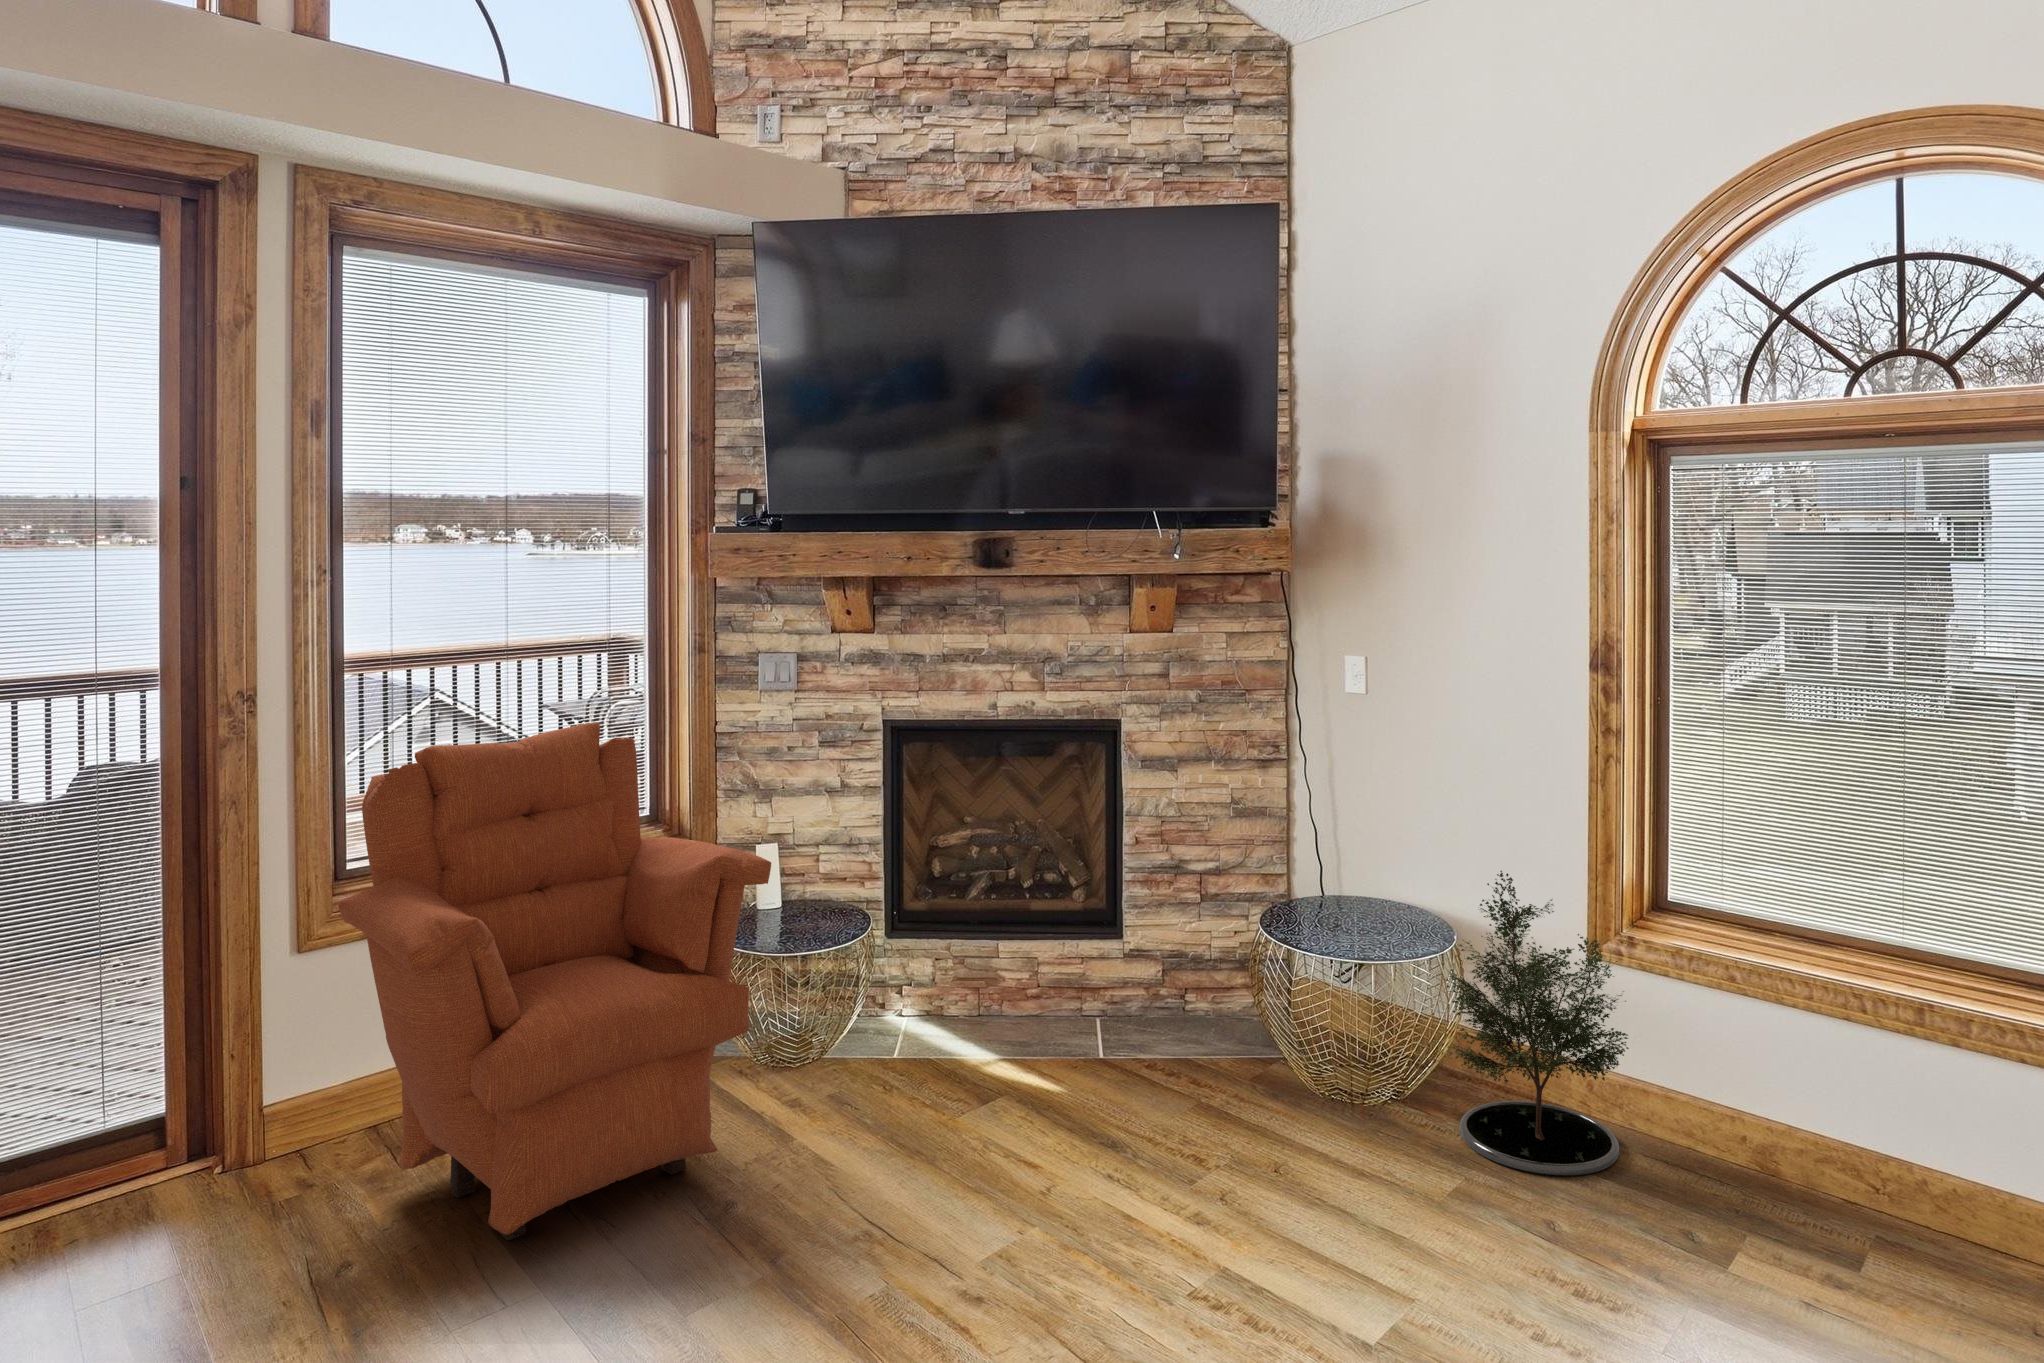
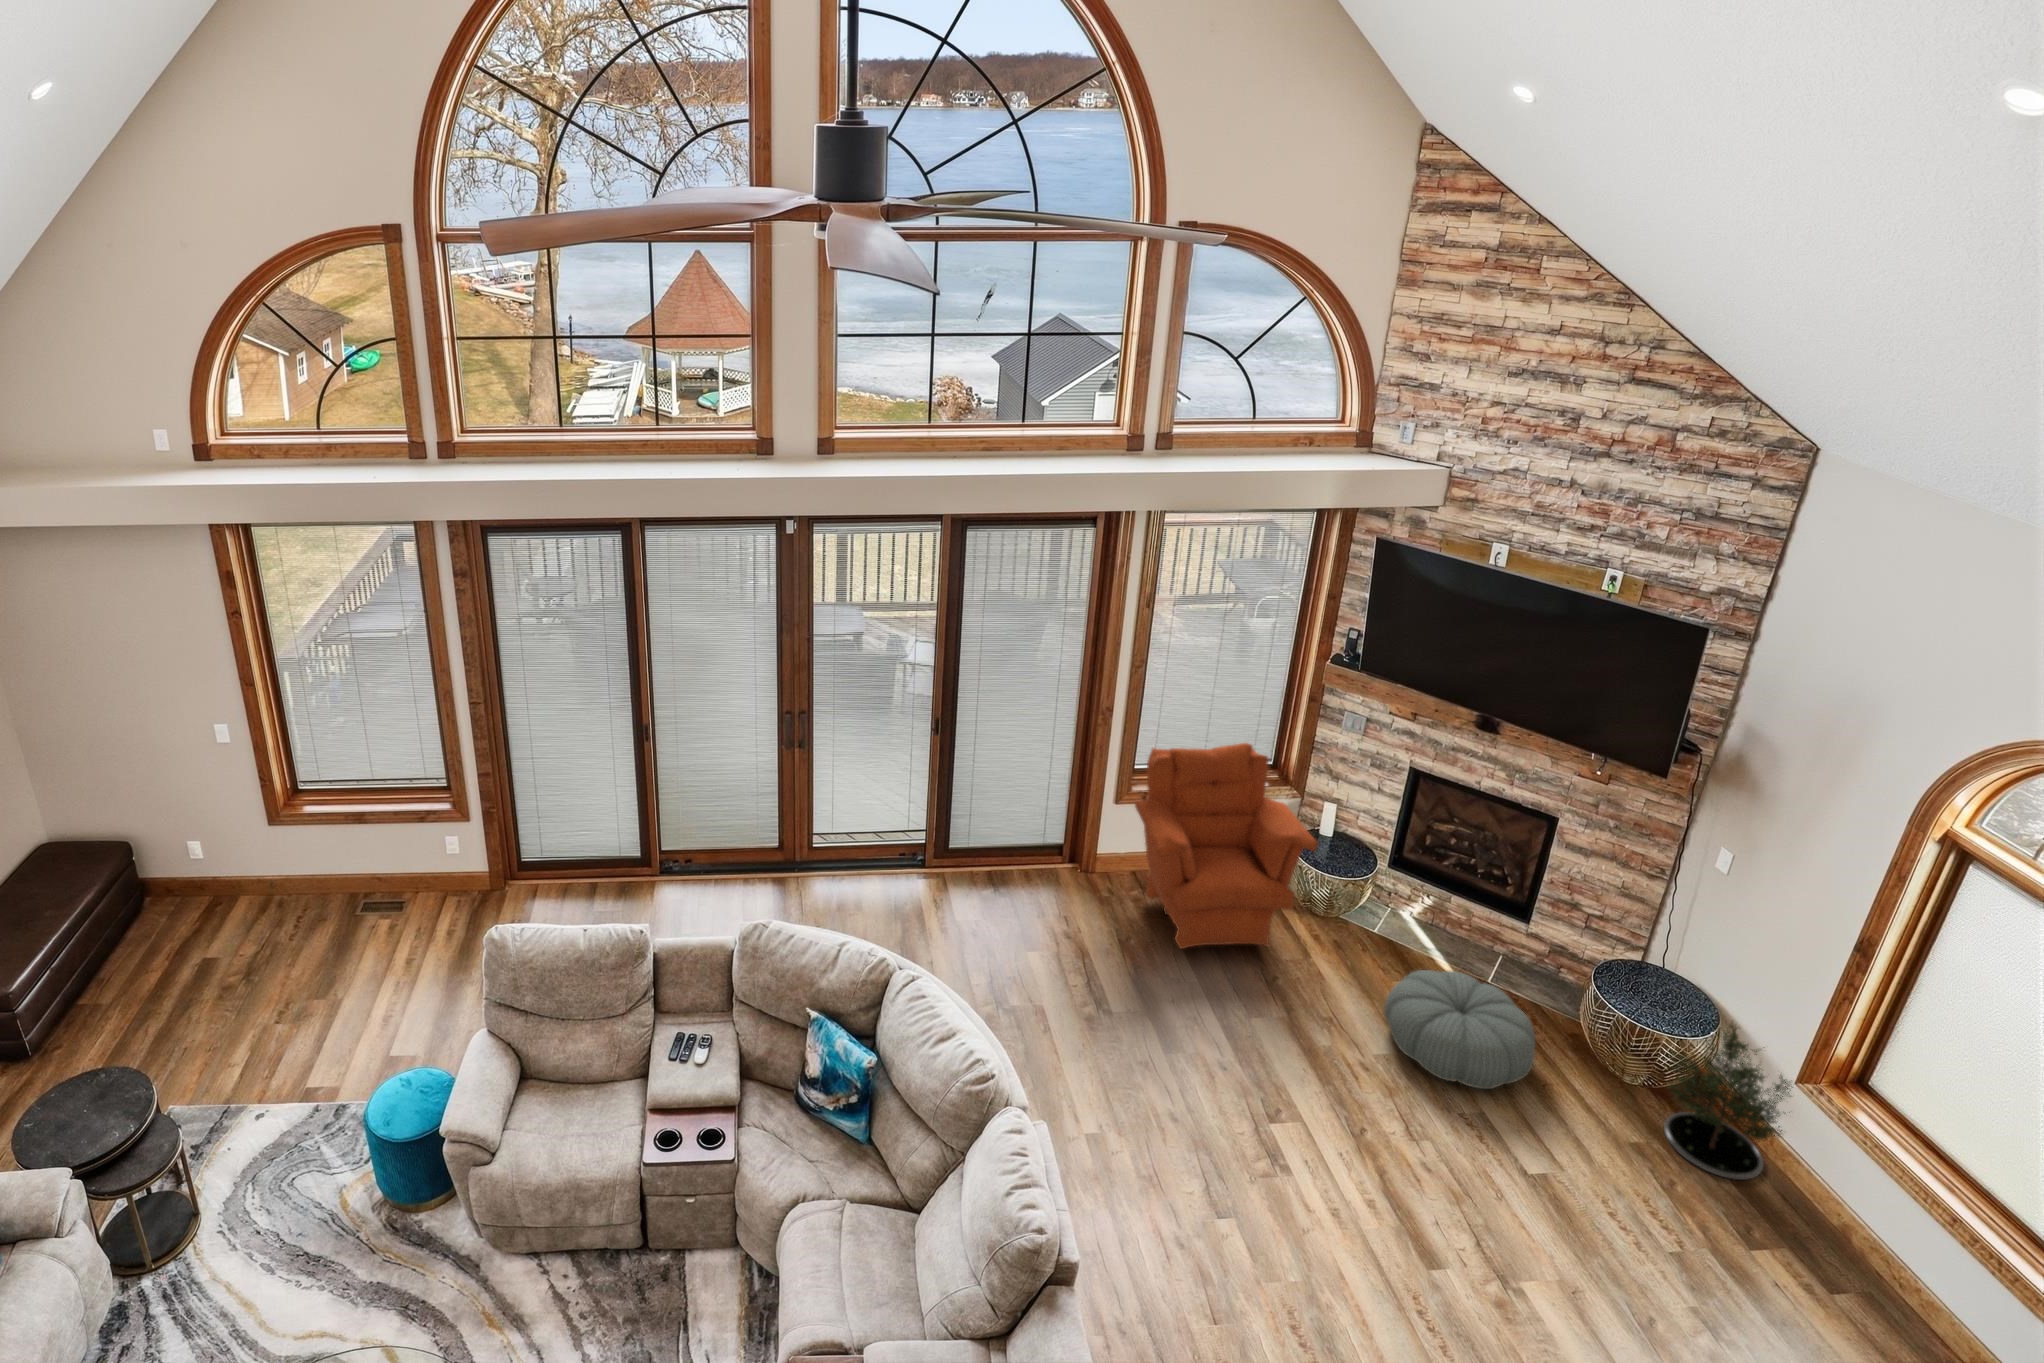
pouf: none [982,1026,1268,1235] -> present [1384,970,1535,1089]

